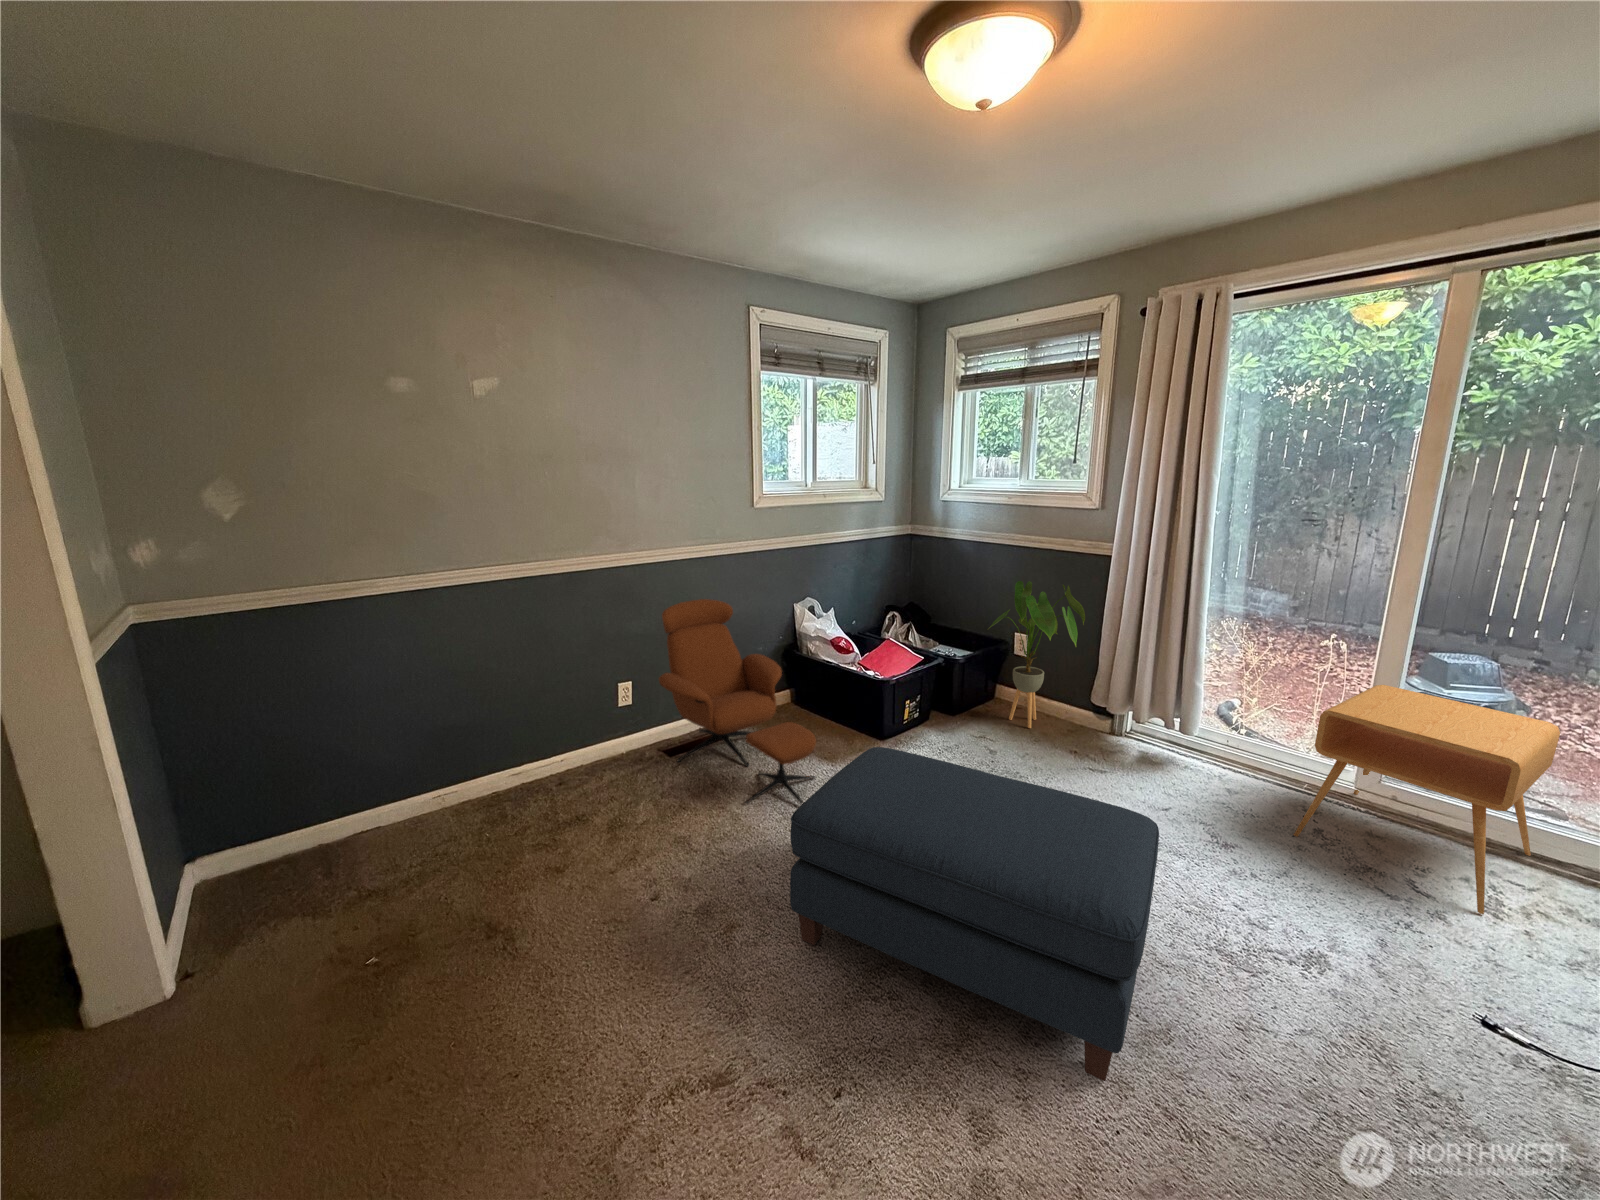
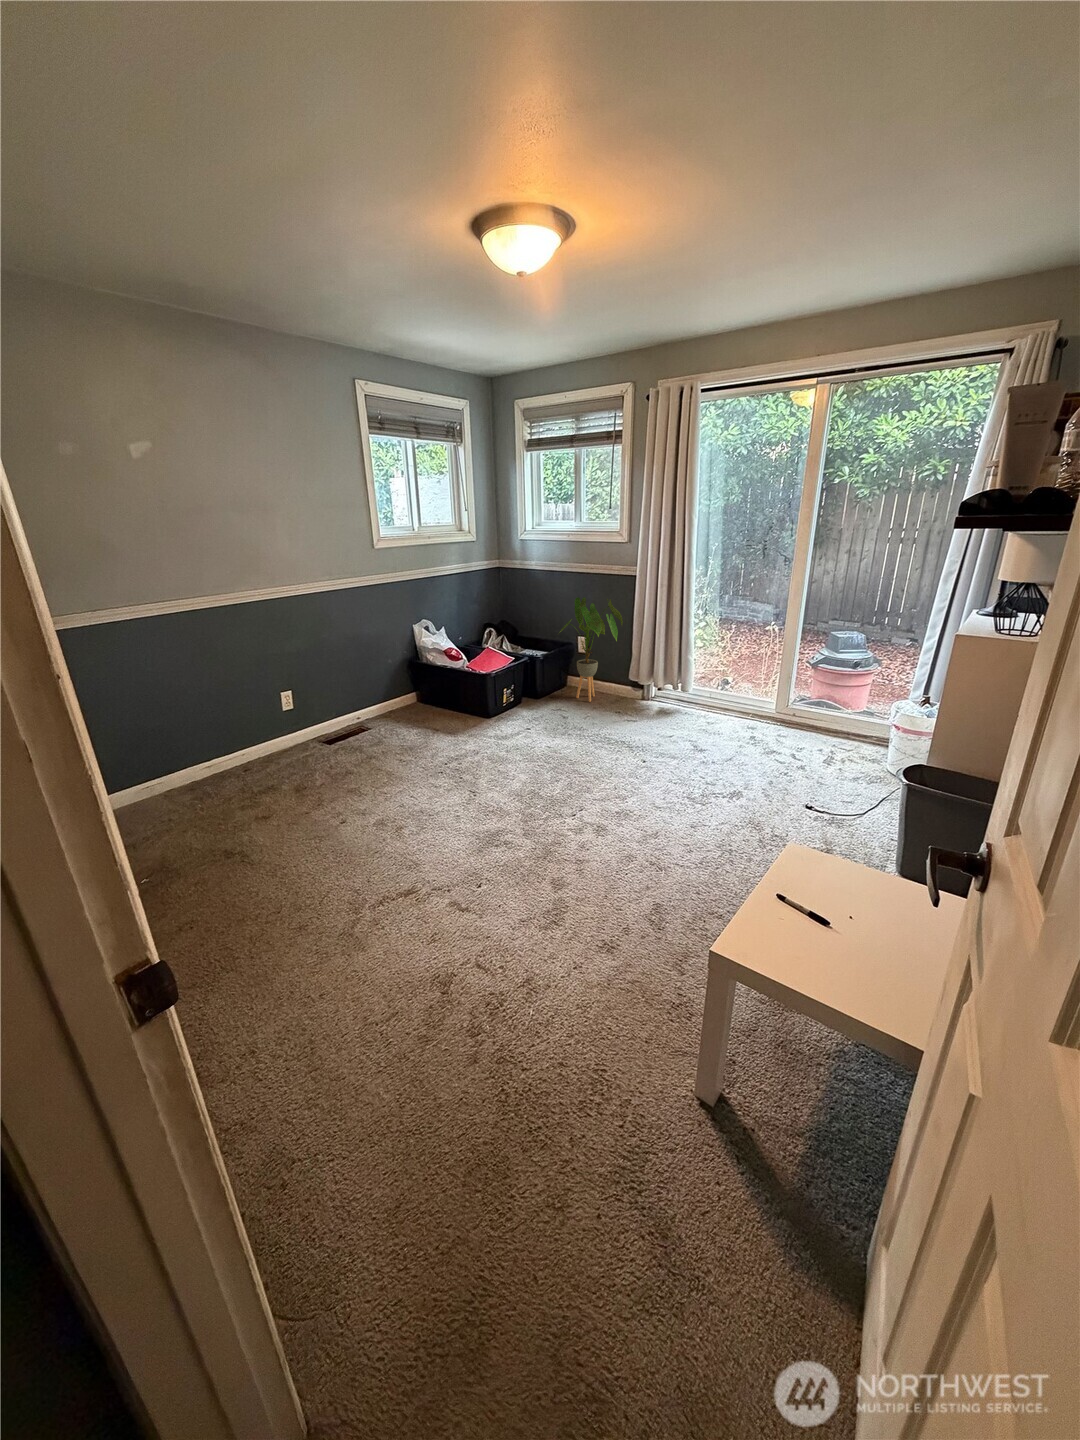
lounge chair: present [659,599,816,804] -> none [311,624,444,765]
side table: present [1294,685,1560,914] -> none [739,648,866,764]
ottoman: present [790,747,1159,1081] -> none [435,708,651,856]

